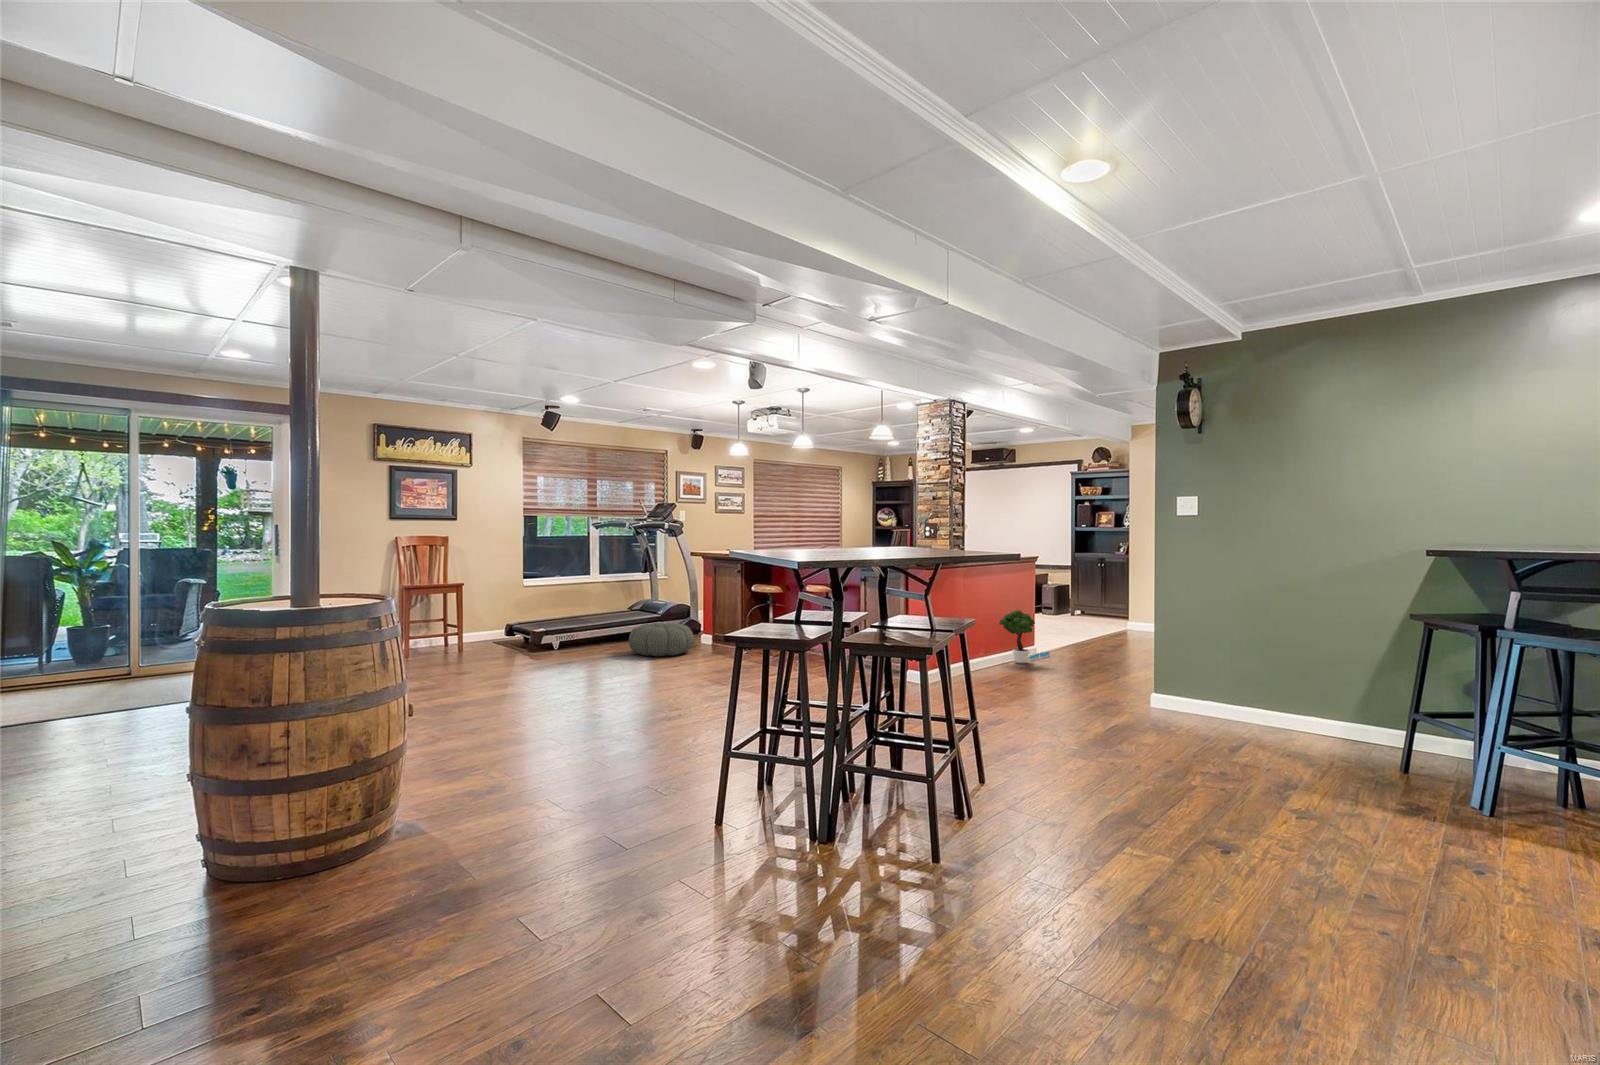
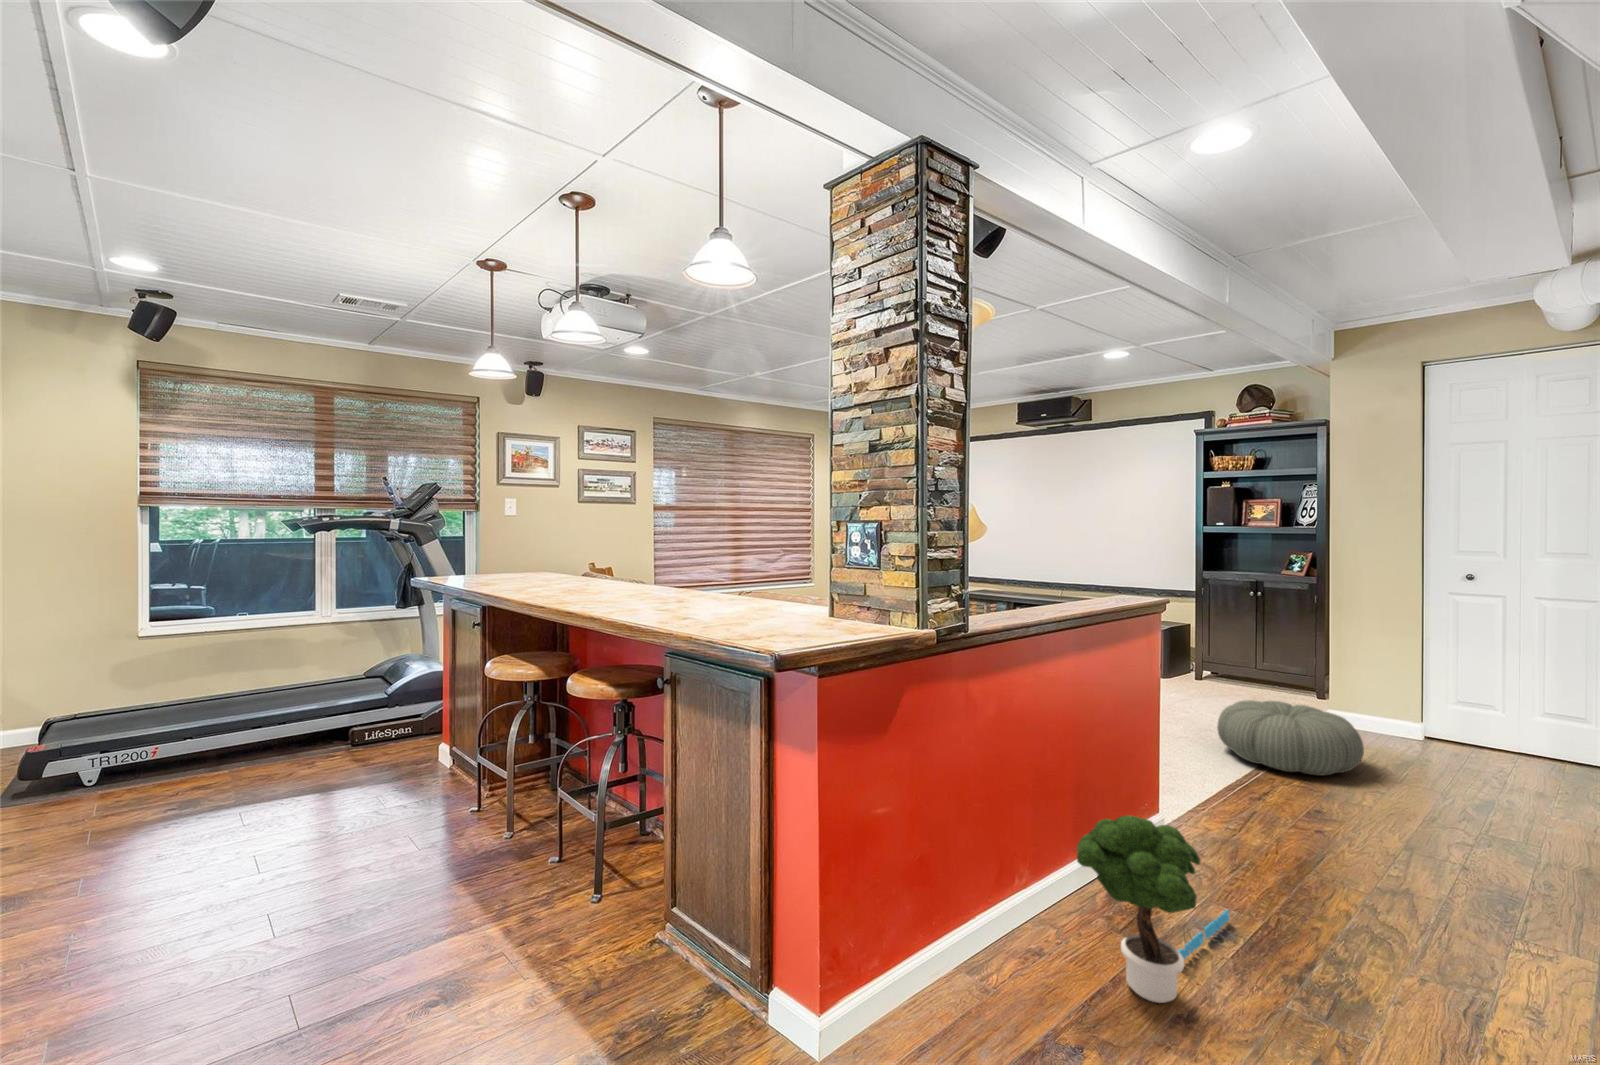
pouf: present [629,623,694,656] -> present [1217,700,1364,776]

